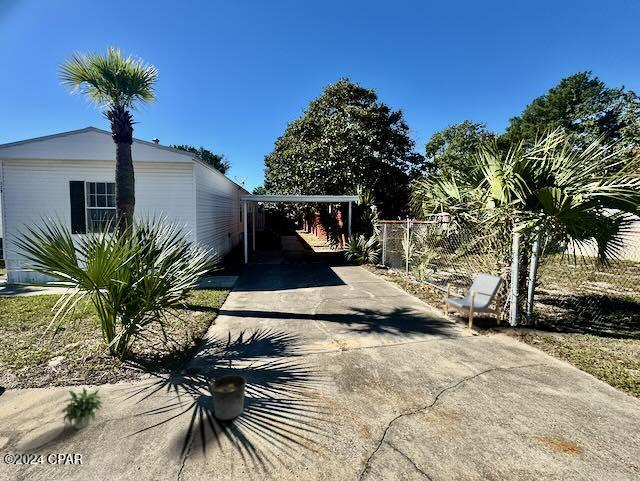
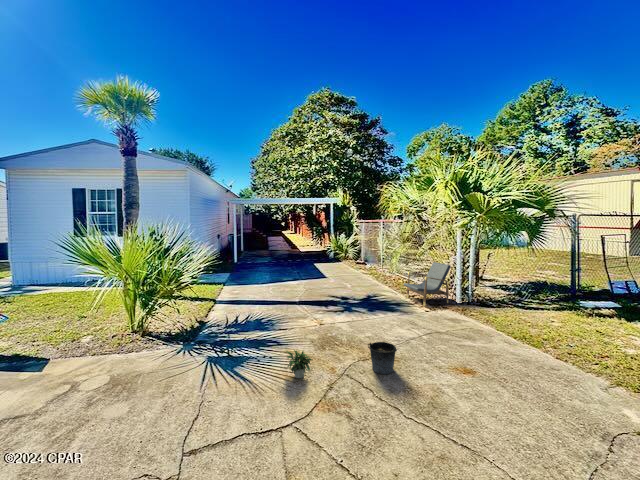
bucket: present [209,375,246,420] -> present [368,342,397,374]
potted plant: present [61,388,103,429] -> present [286,350,312,378]

